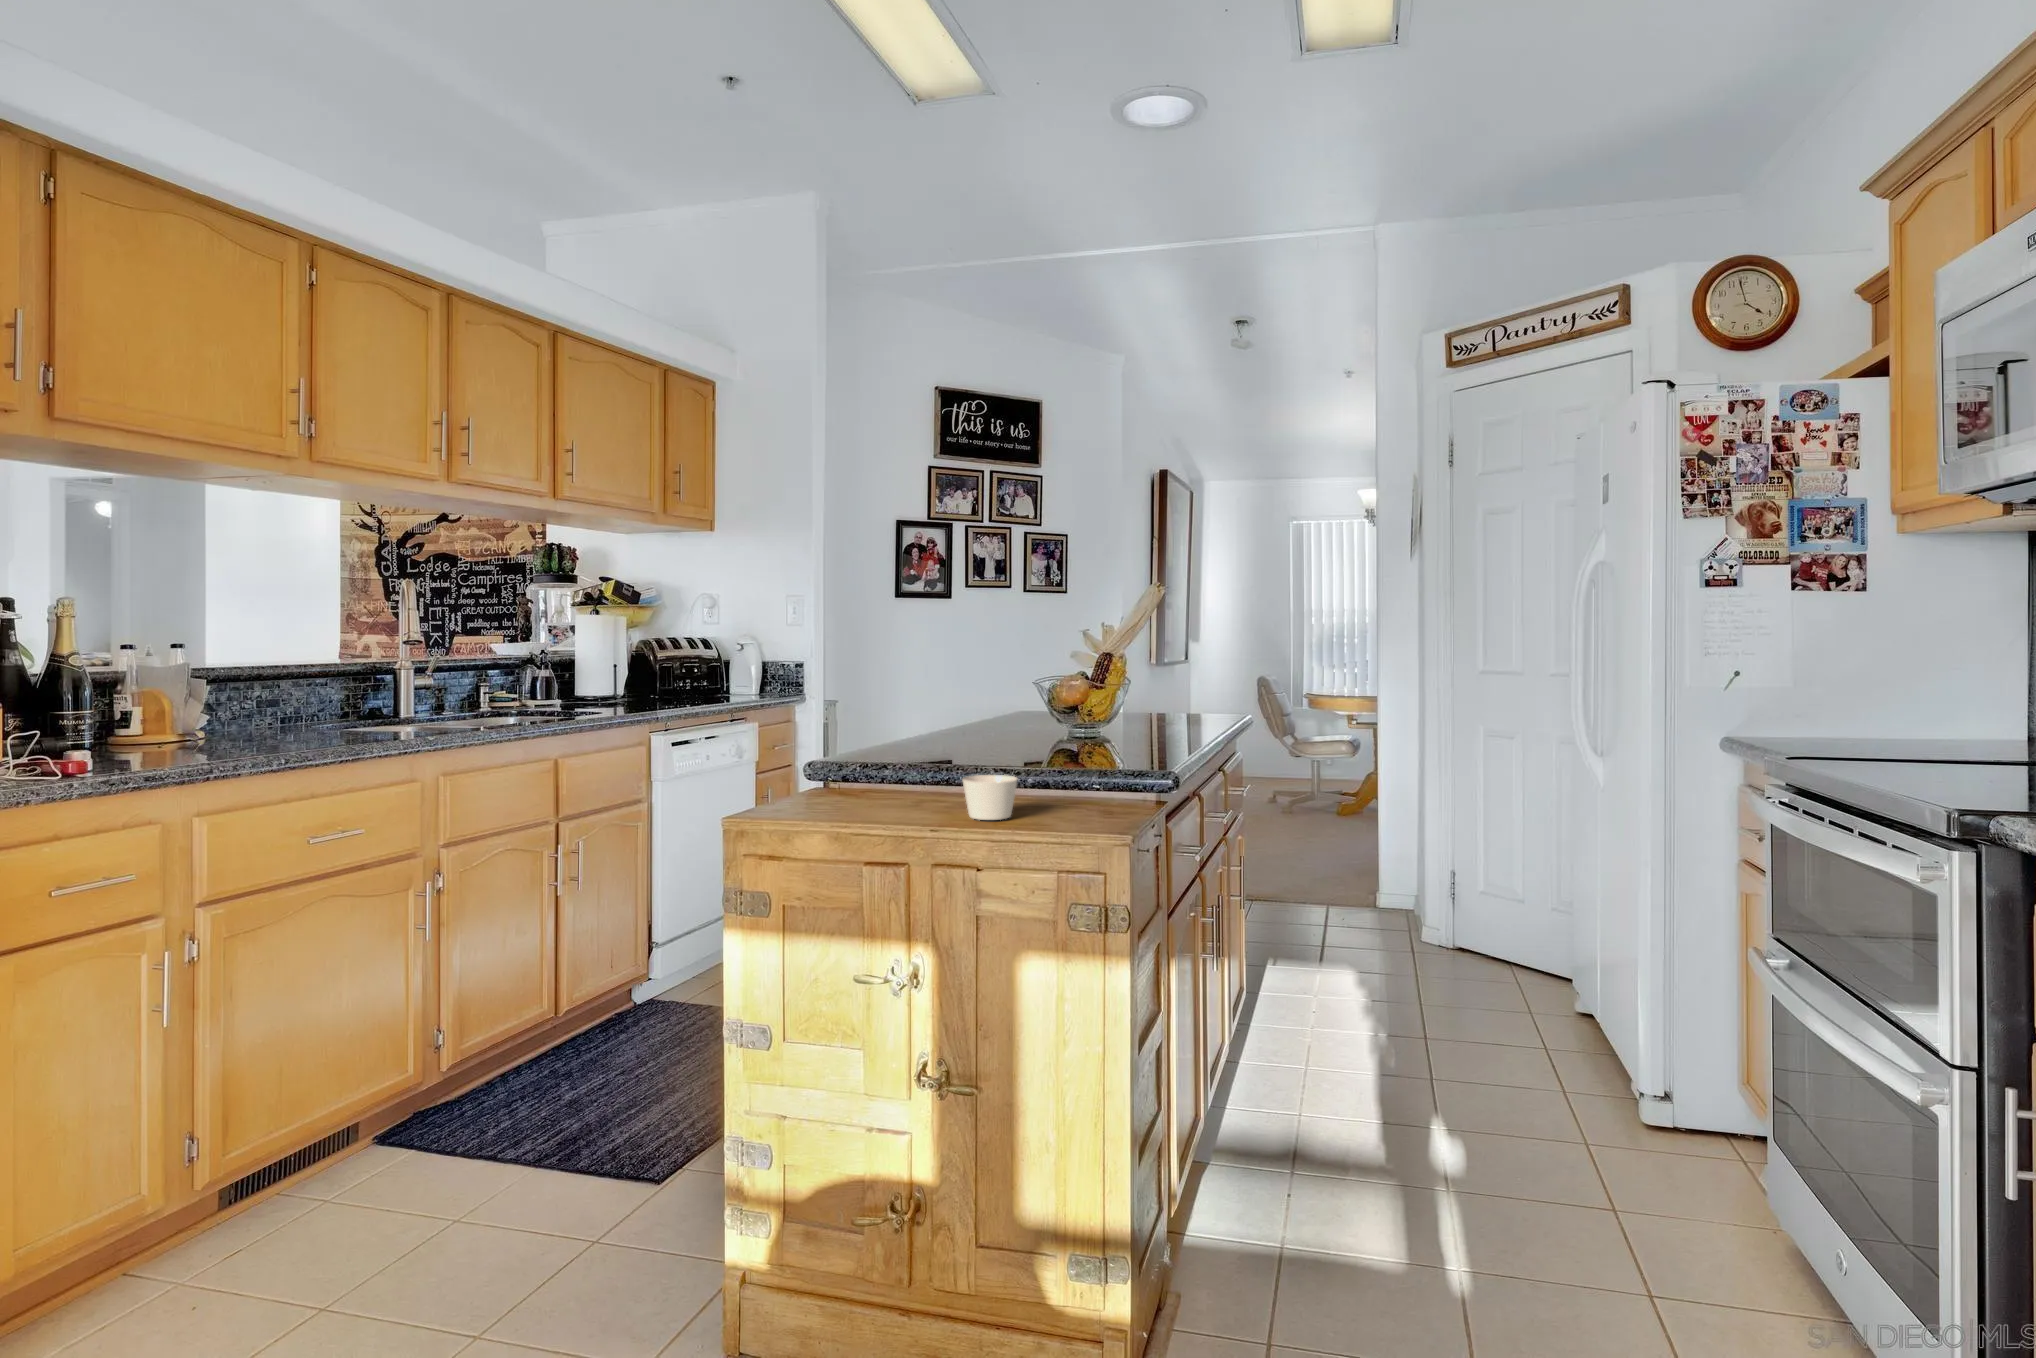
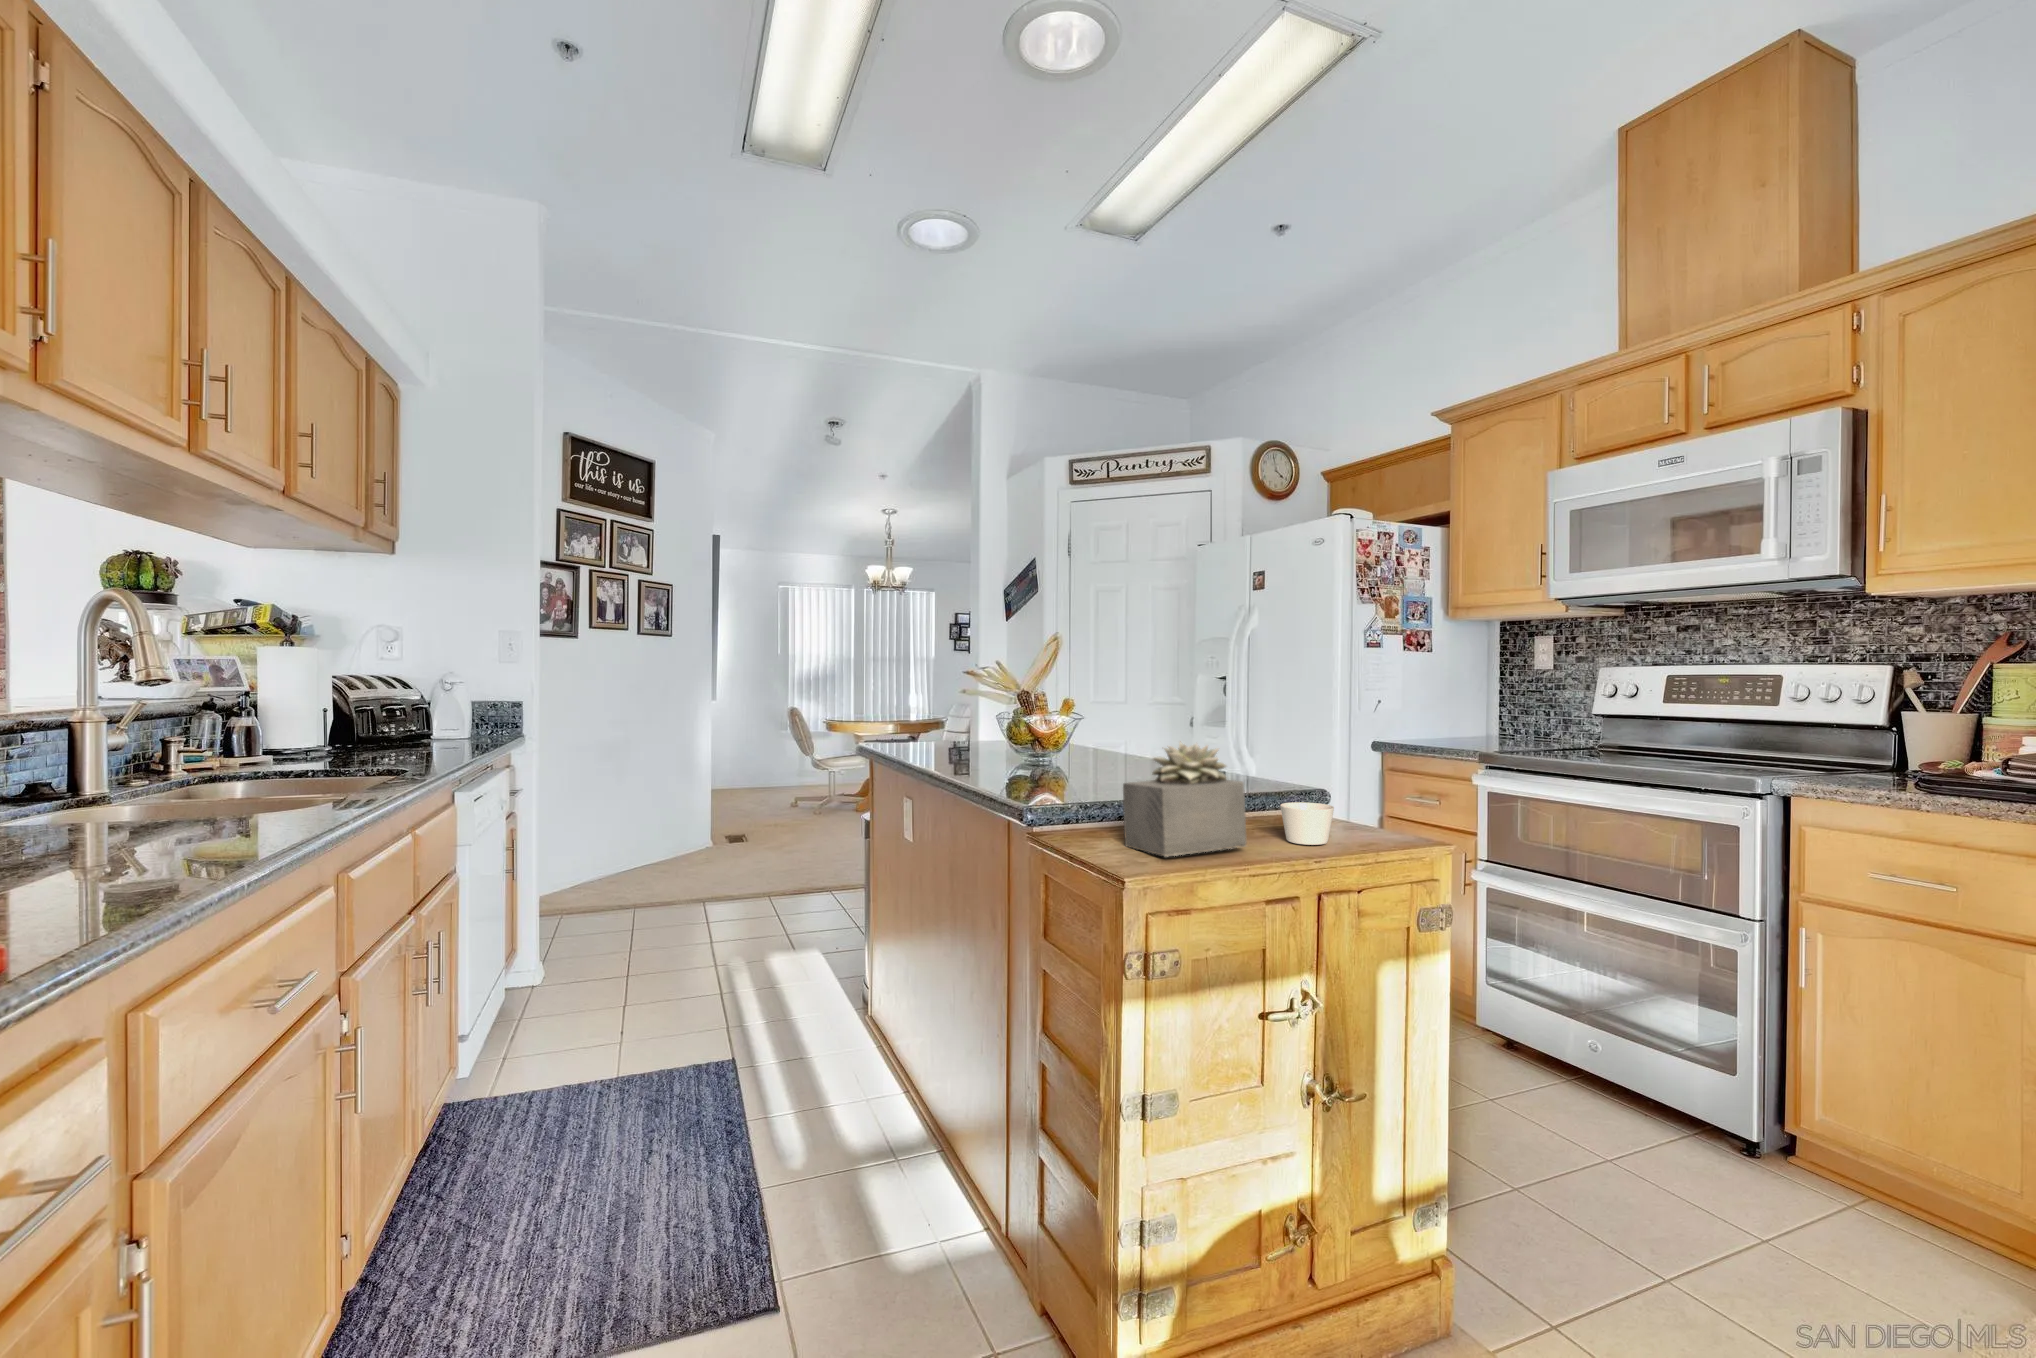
succulent plant: none [802,702,919,811] -> present [1123,741,1247,857]

